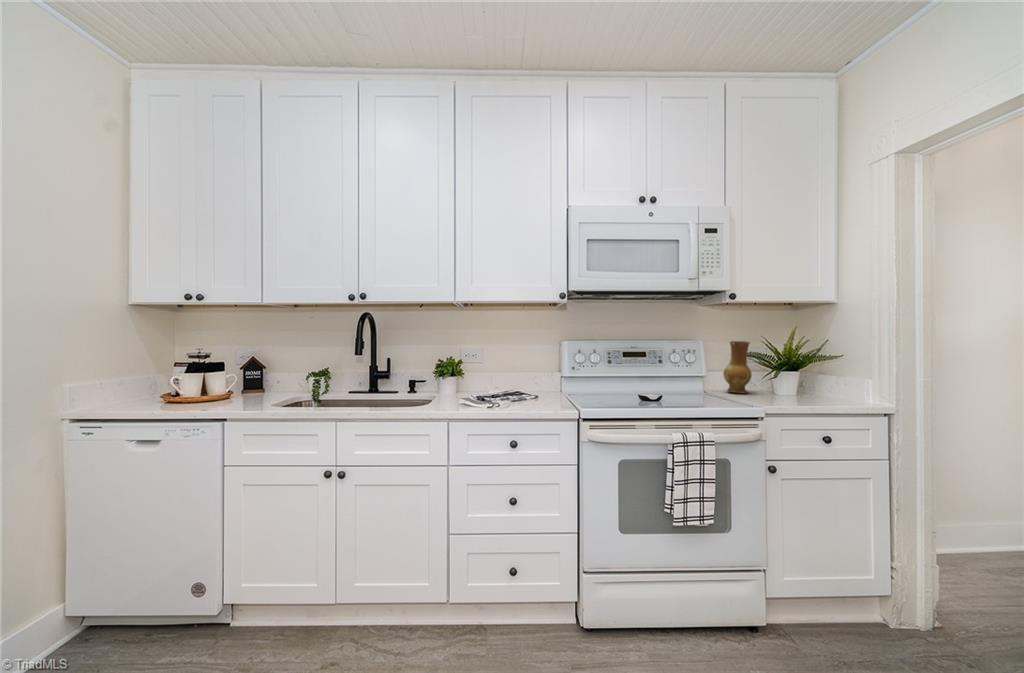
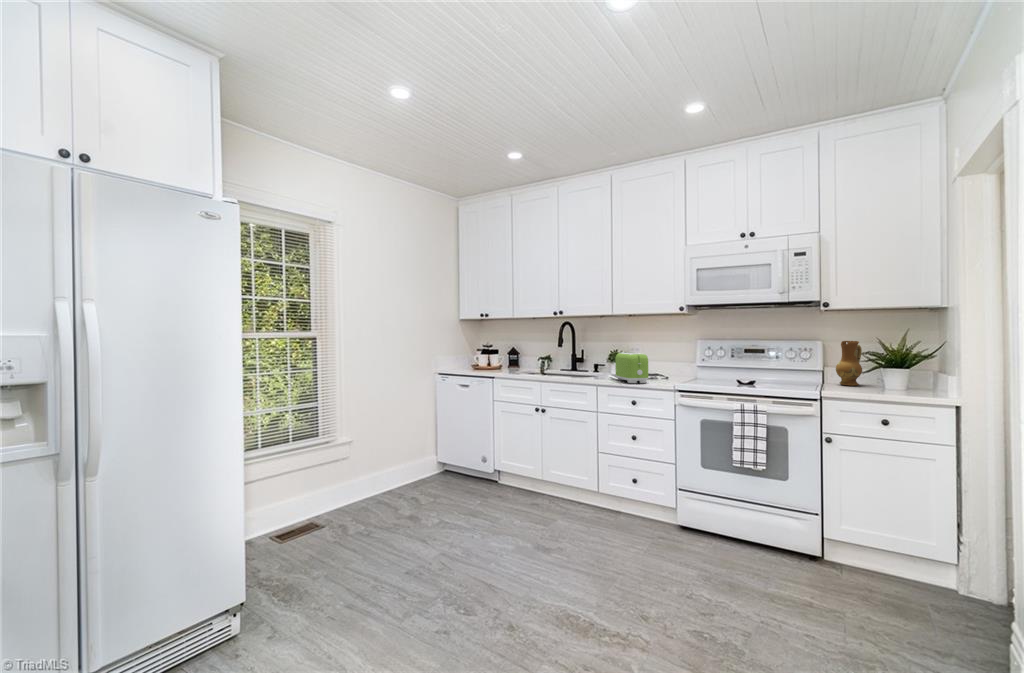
toaster: none [469,362,533,413] -> present [615,352,648,383]

